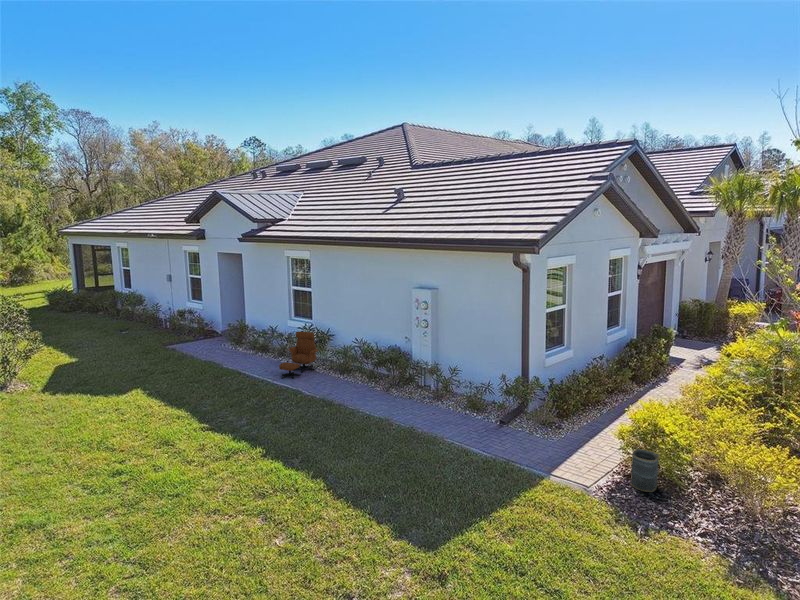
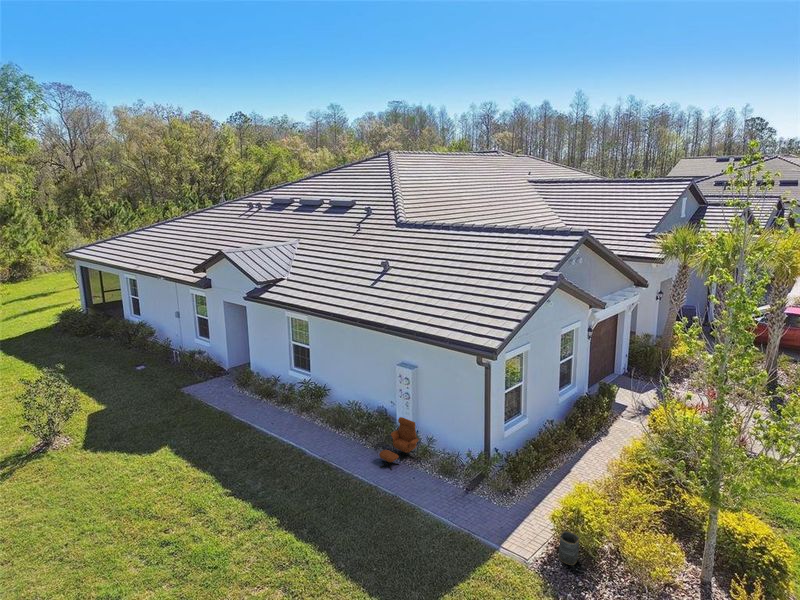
lounge chair: present [279,331,318,379] -> present [379,417,419,470]

